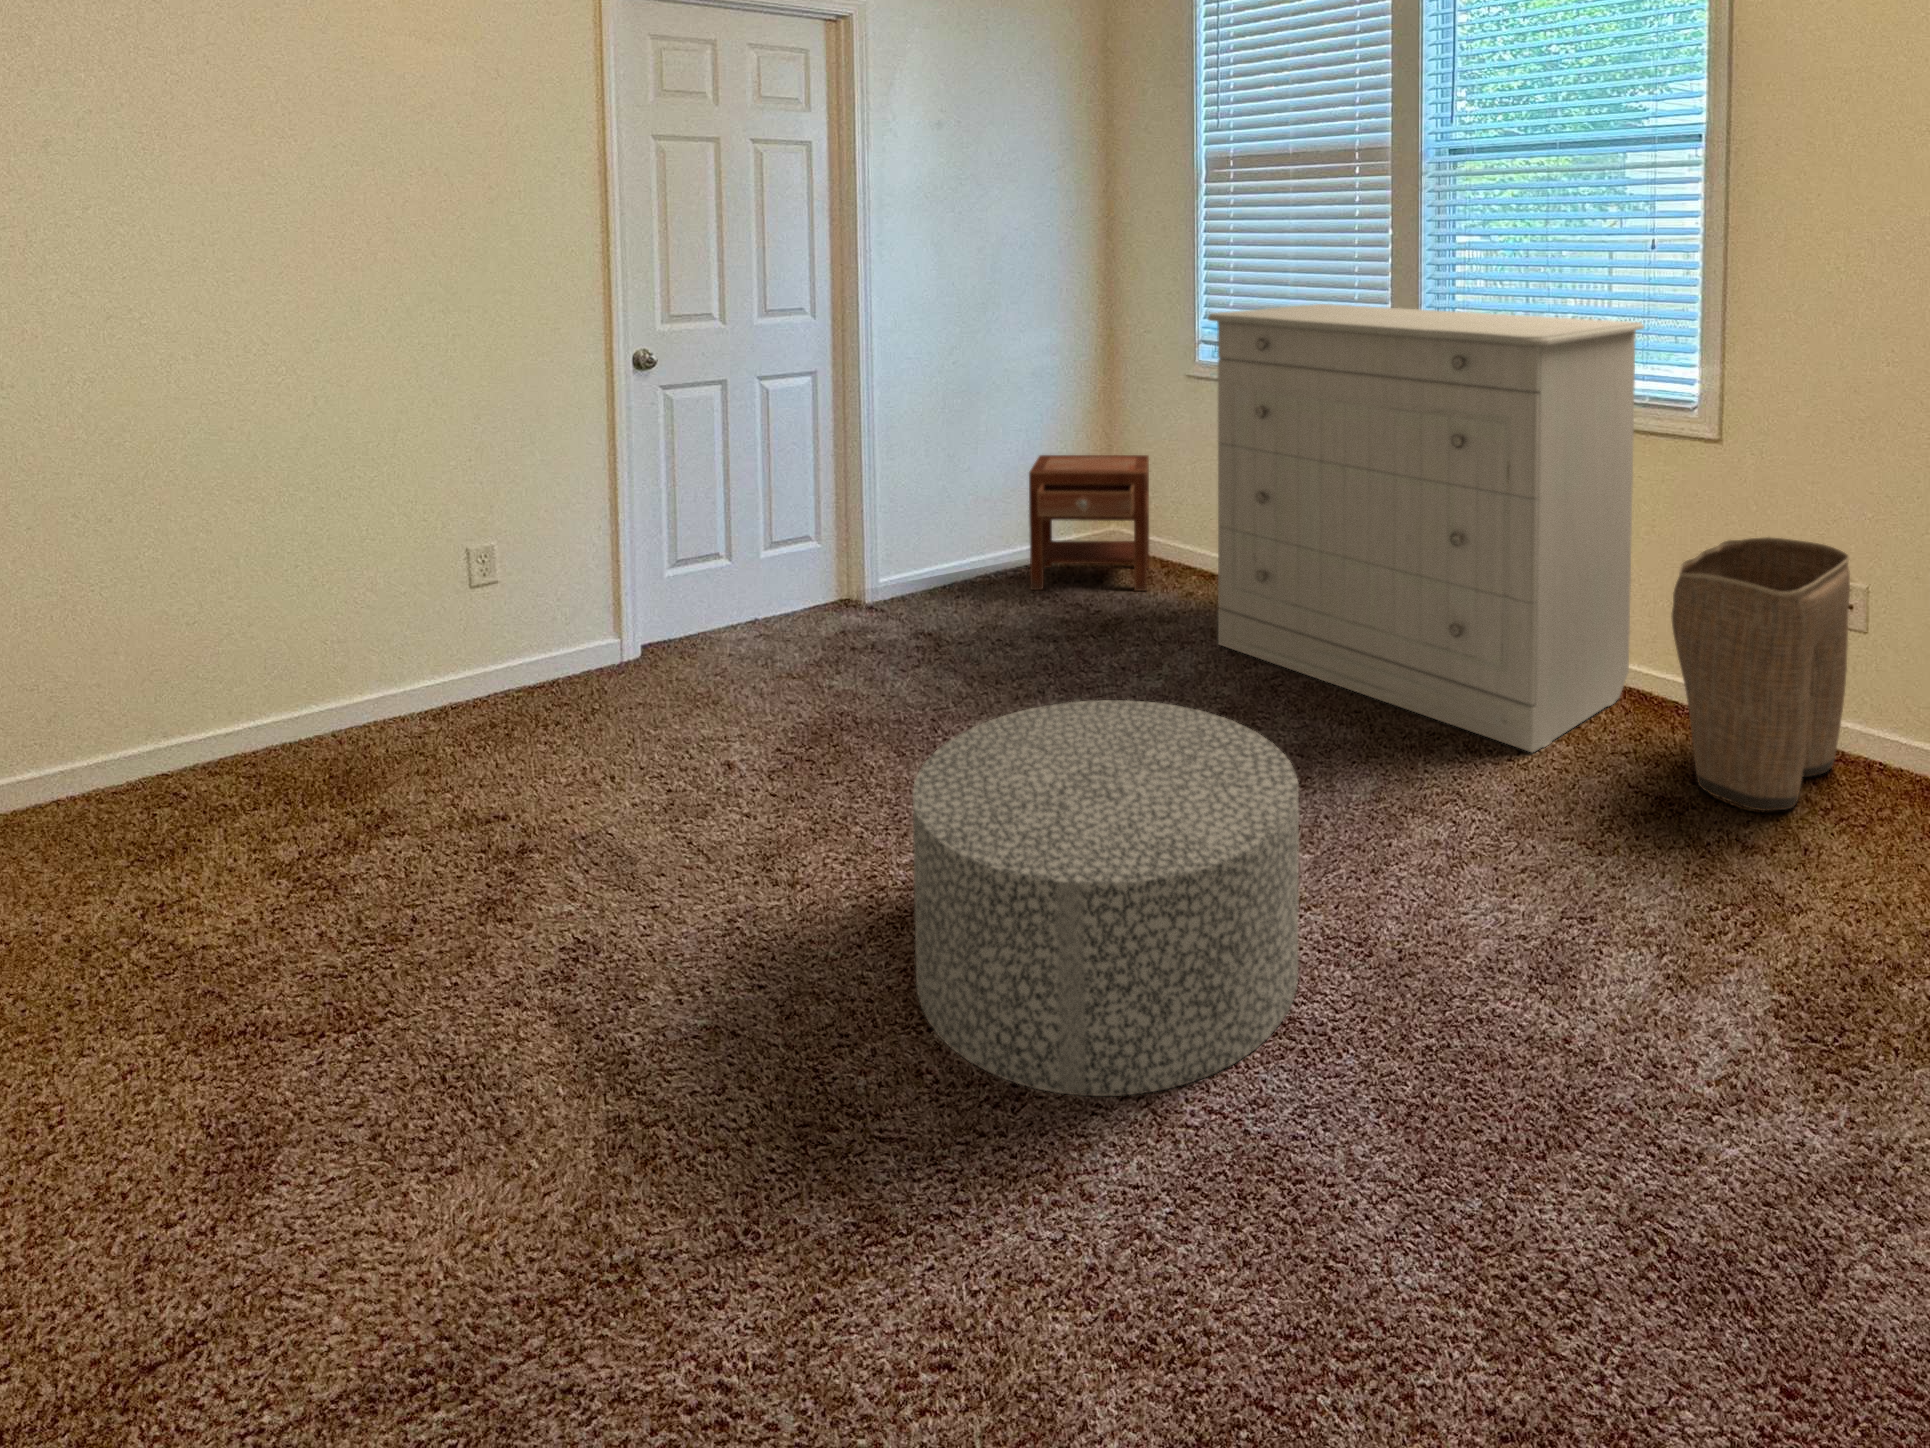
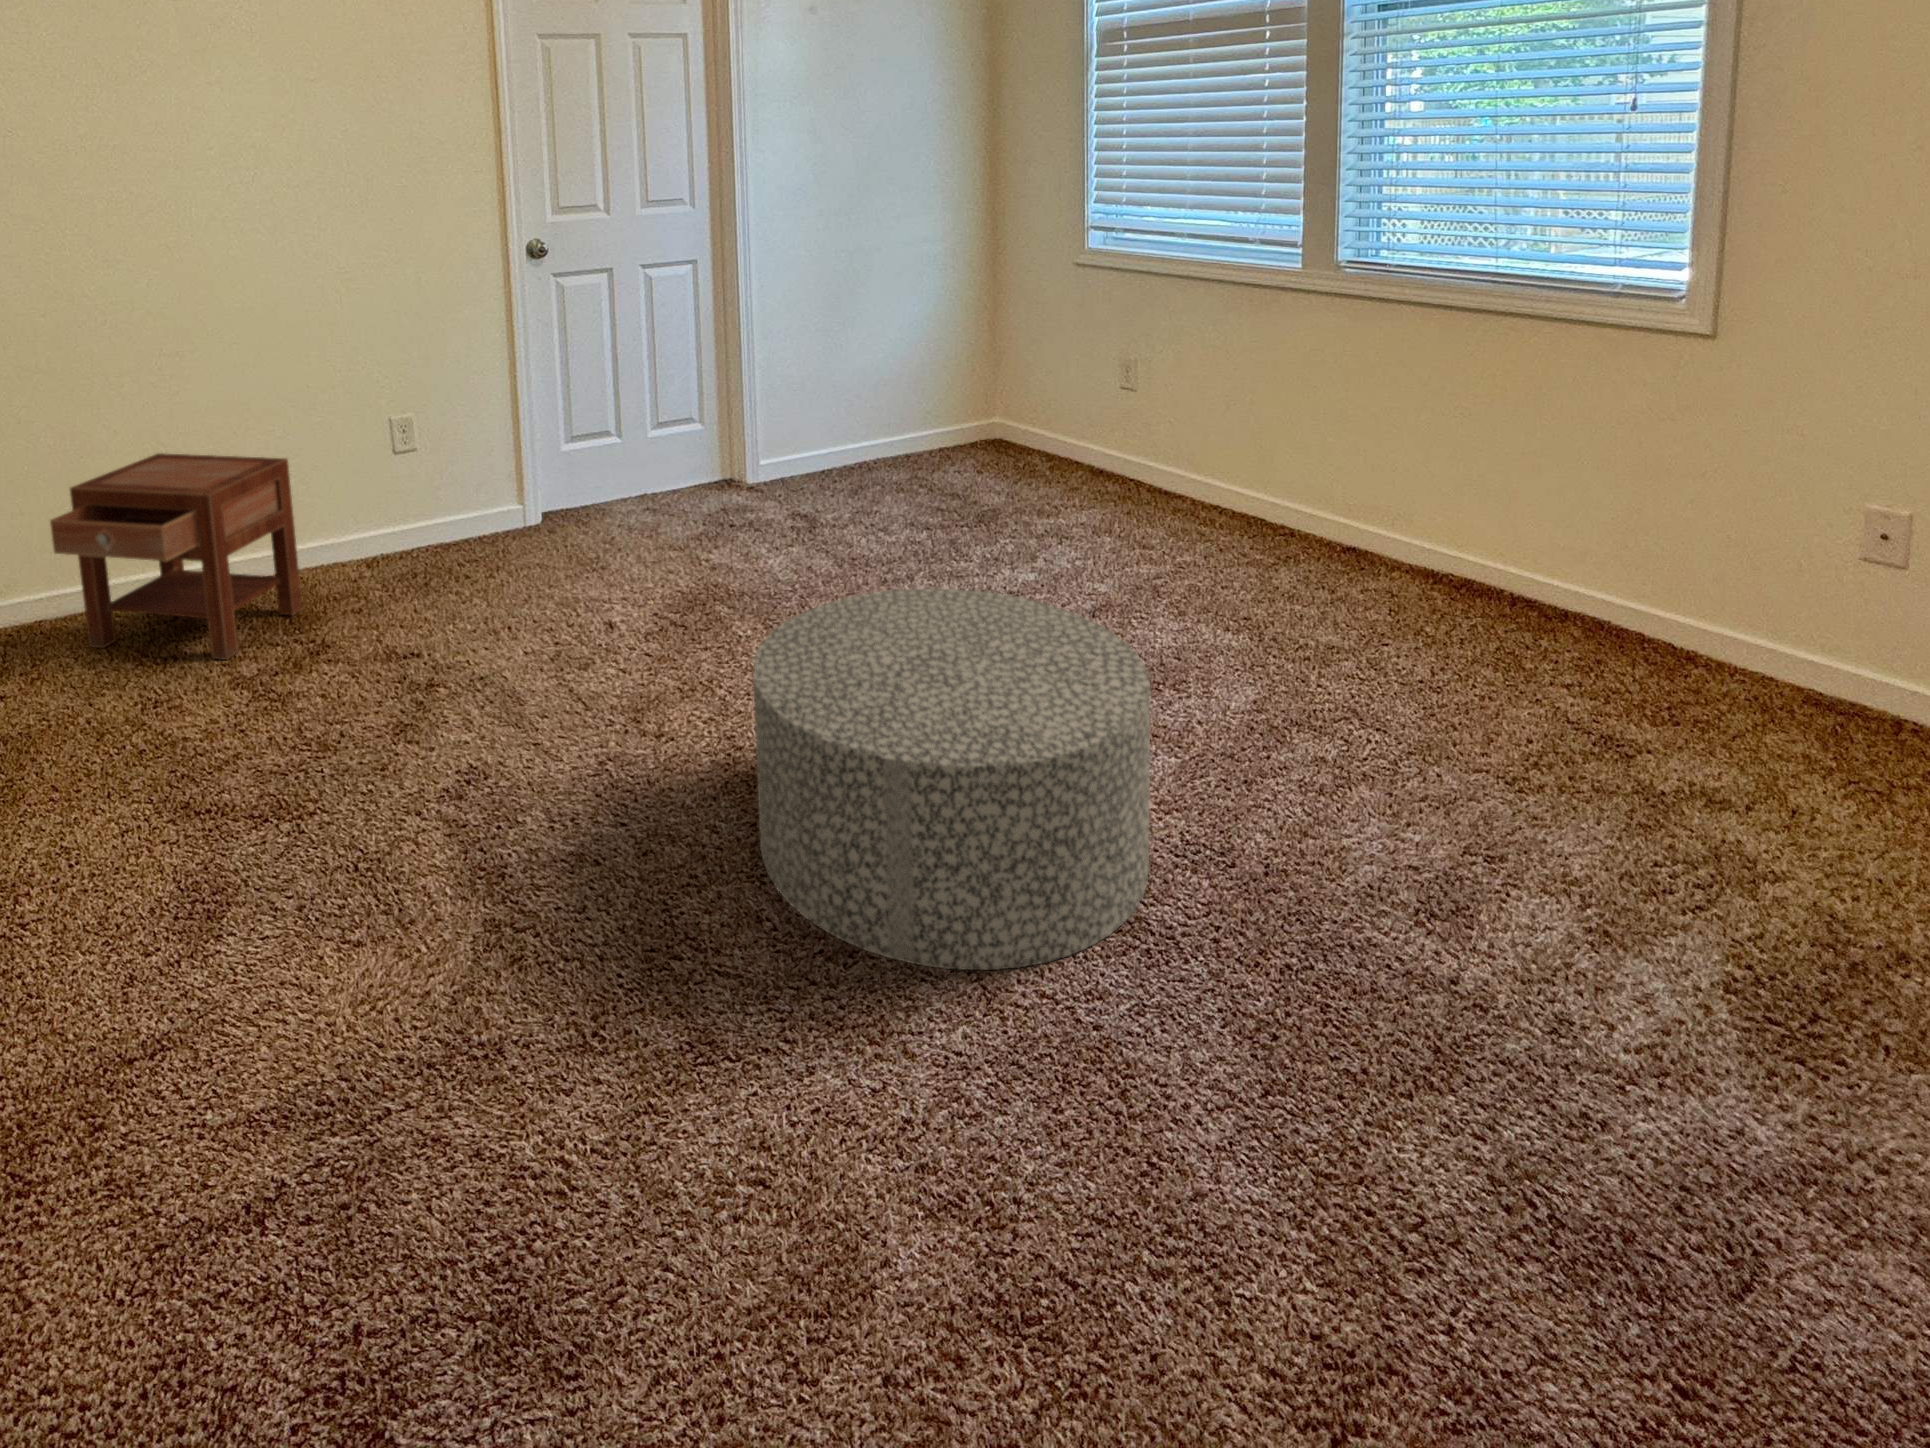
dresser: present [1208,304,1644,752] -> none [1083,183,1619,679]
nightstand: present [1029,455,1149,591] -> present [50,453,302,660]
laundry basket: present [1671,537,1850,811] -> none [1633,452,1891,768]

